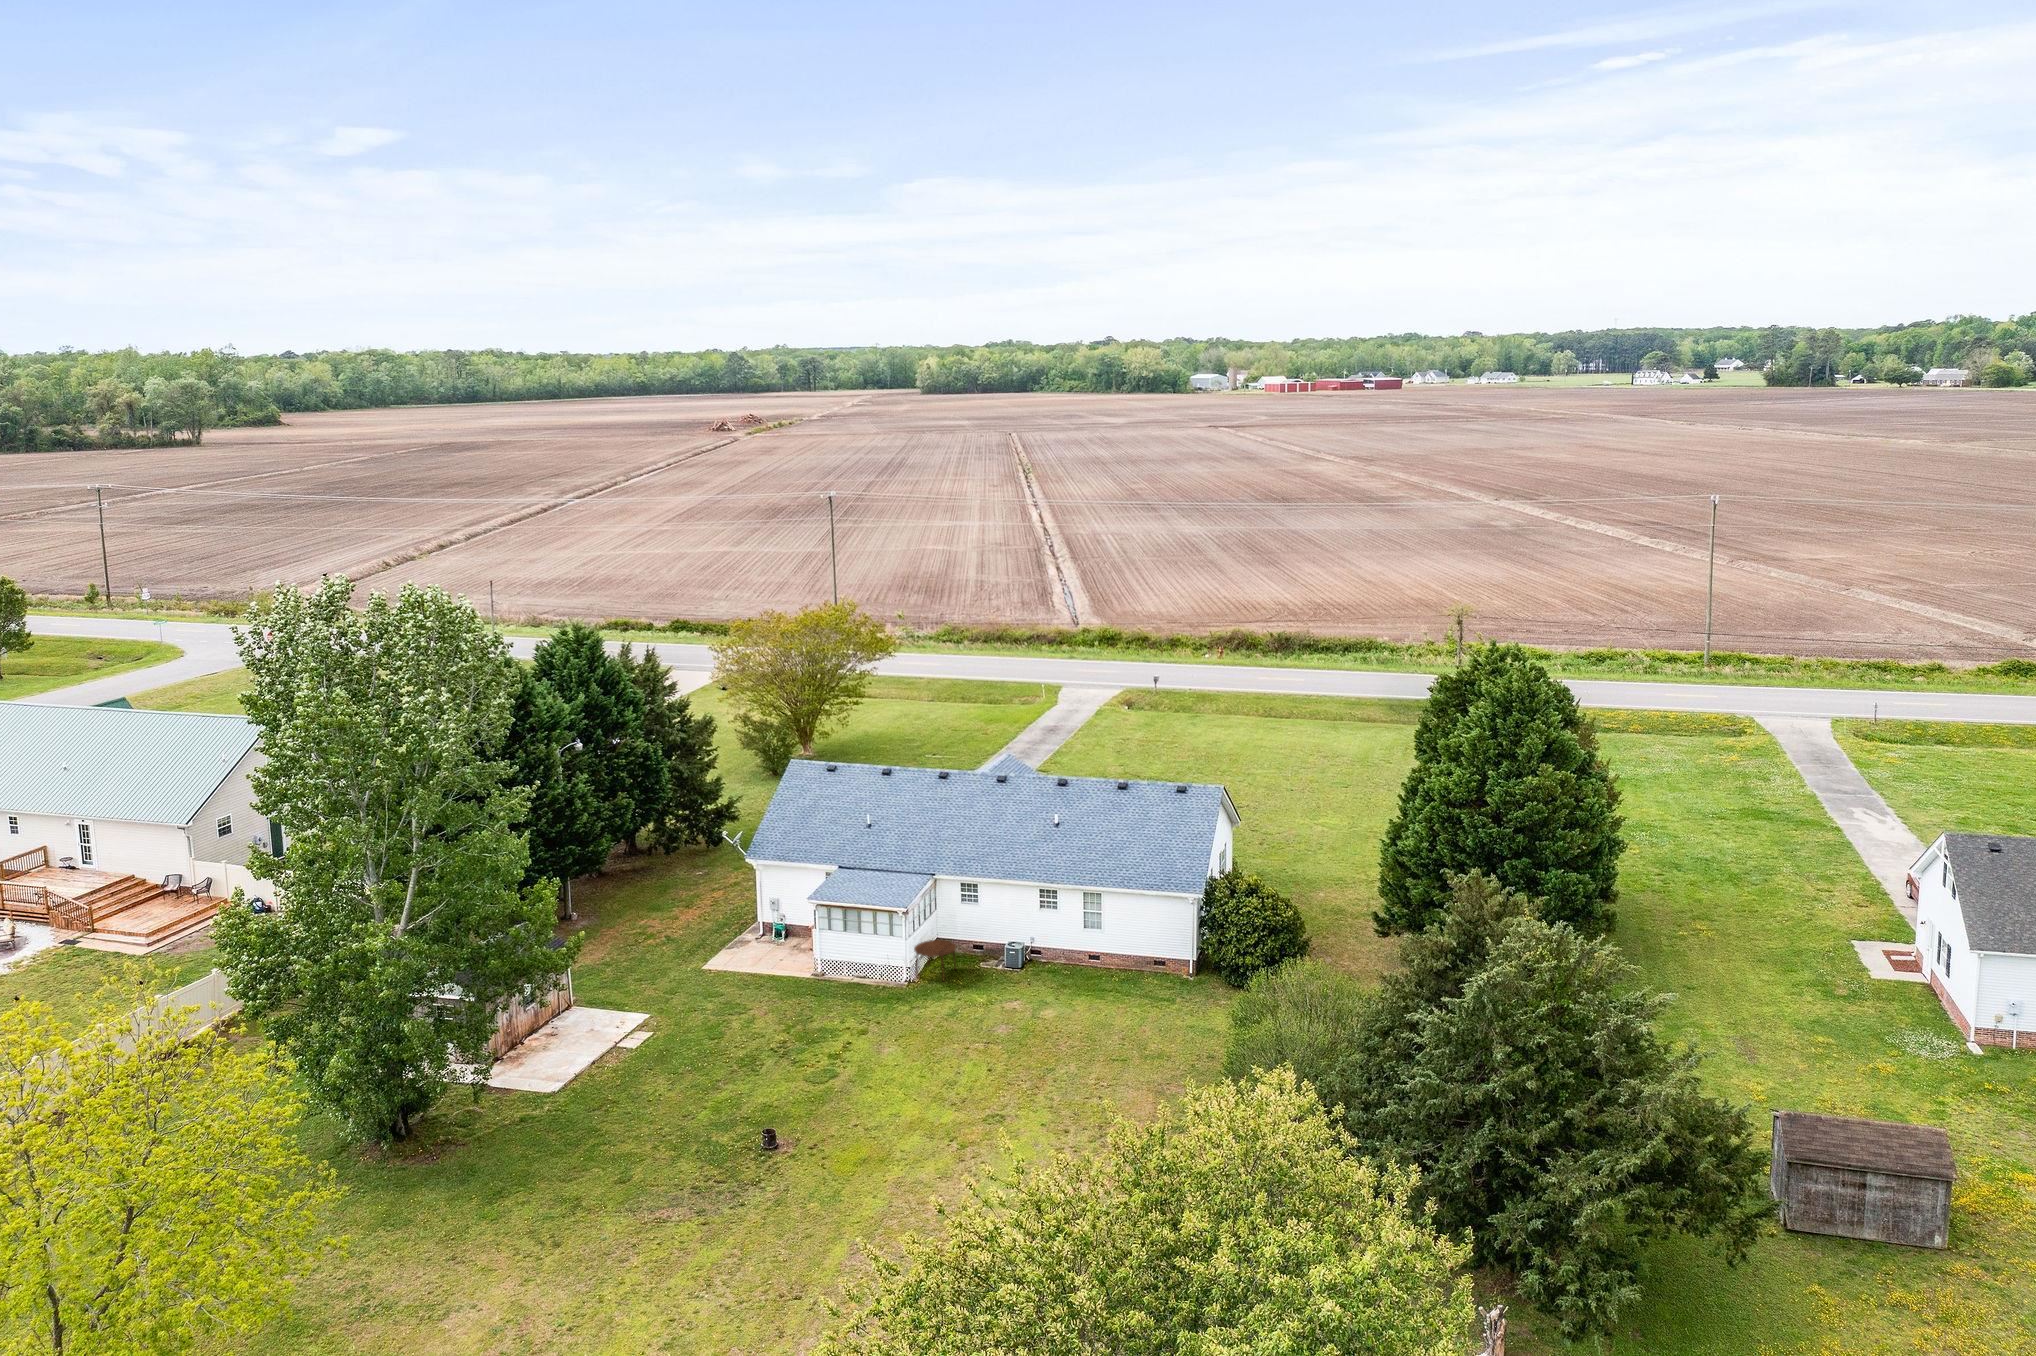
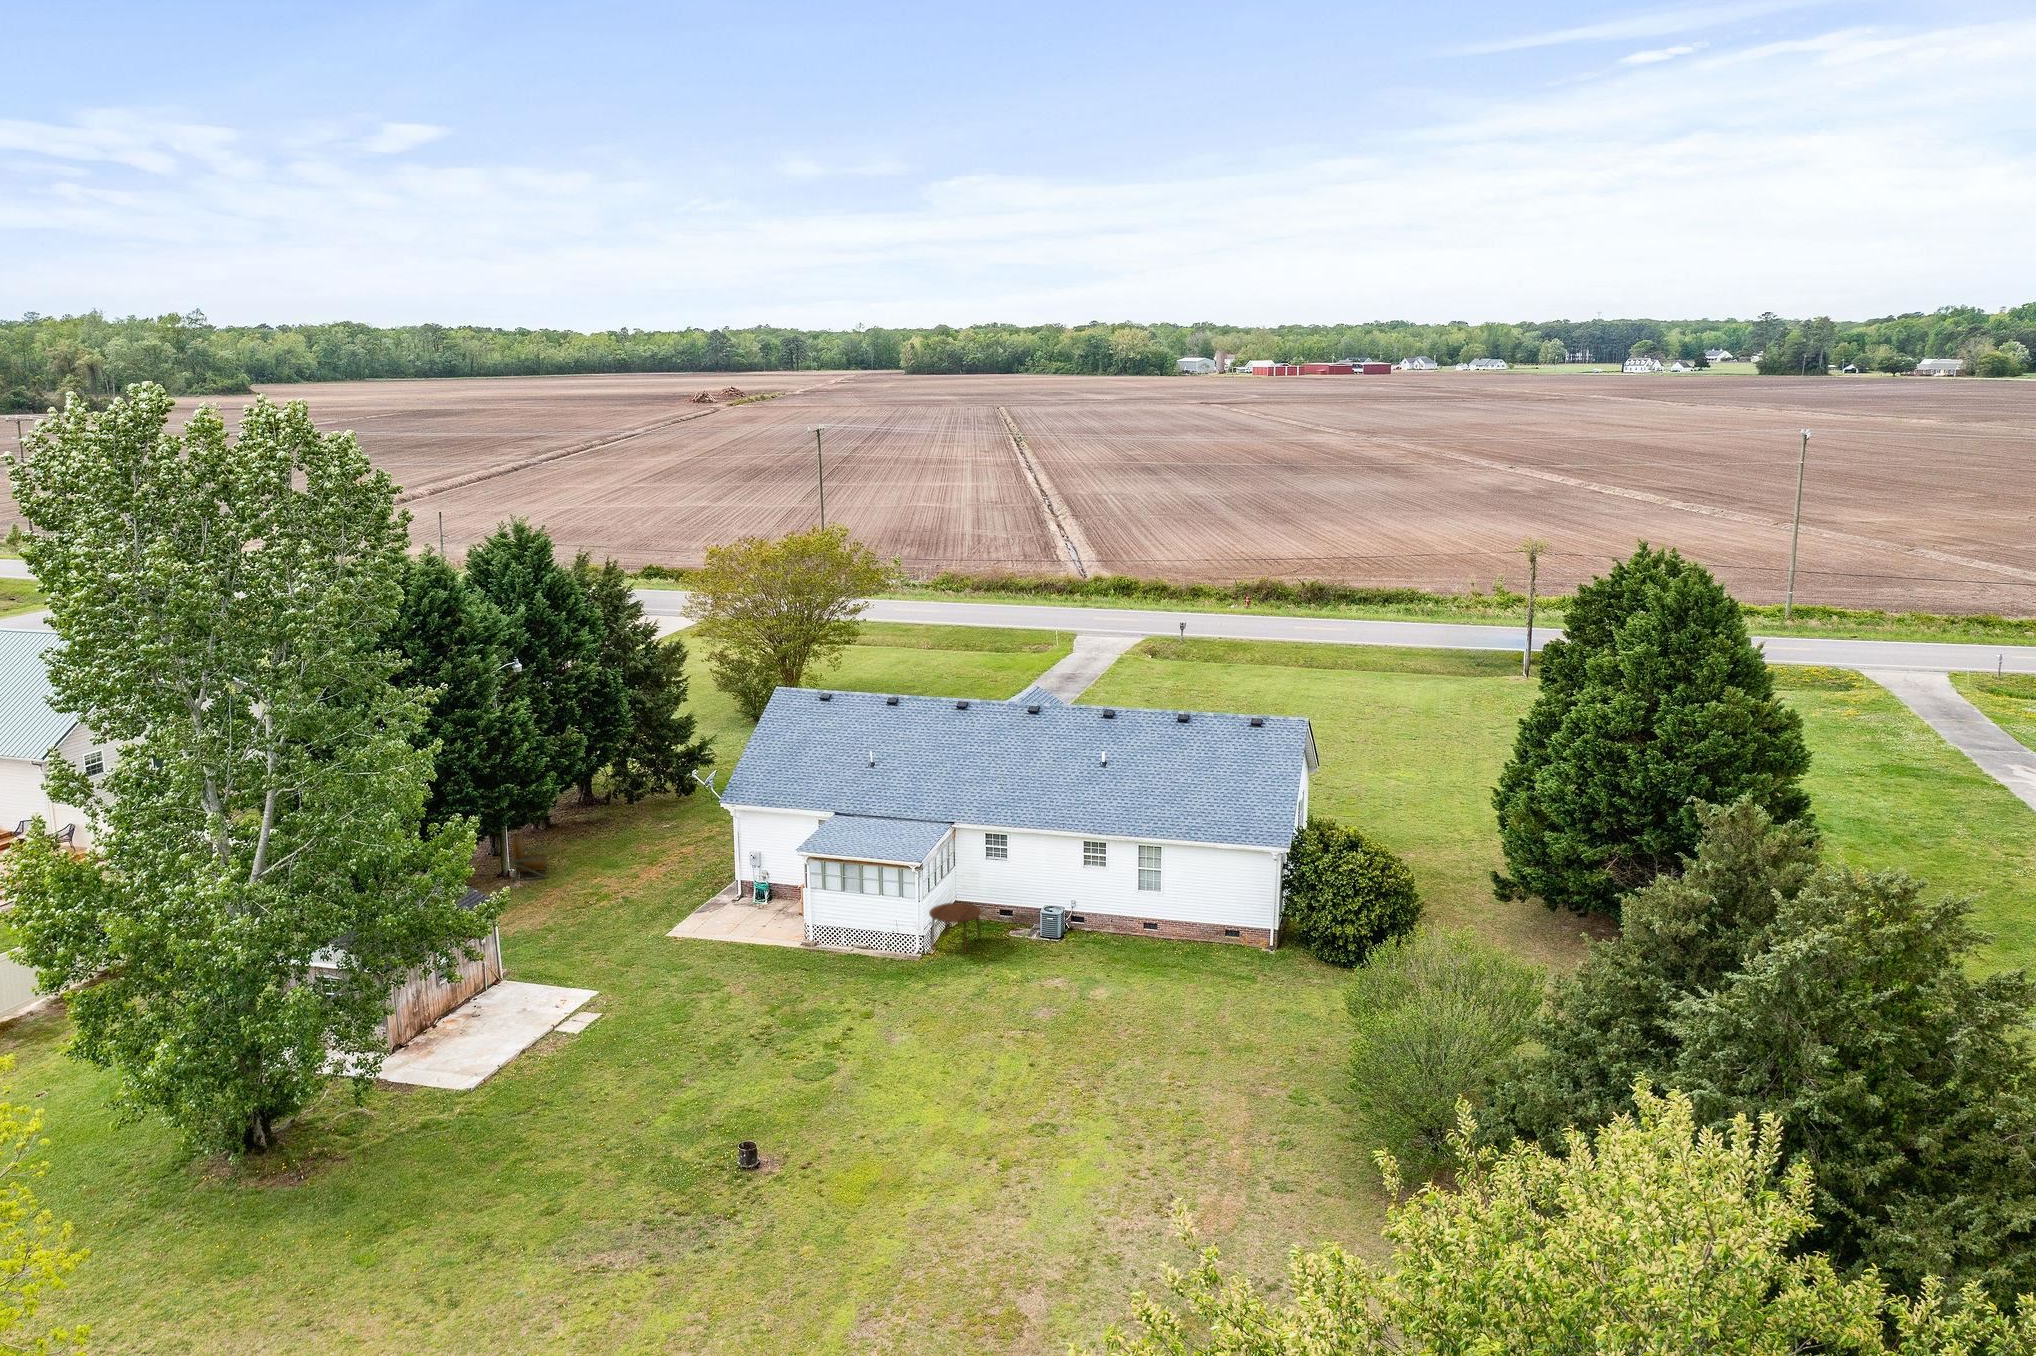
lounge chair: none [572,885,602,924] -> present [510,835,547,881]

